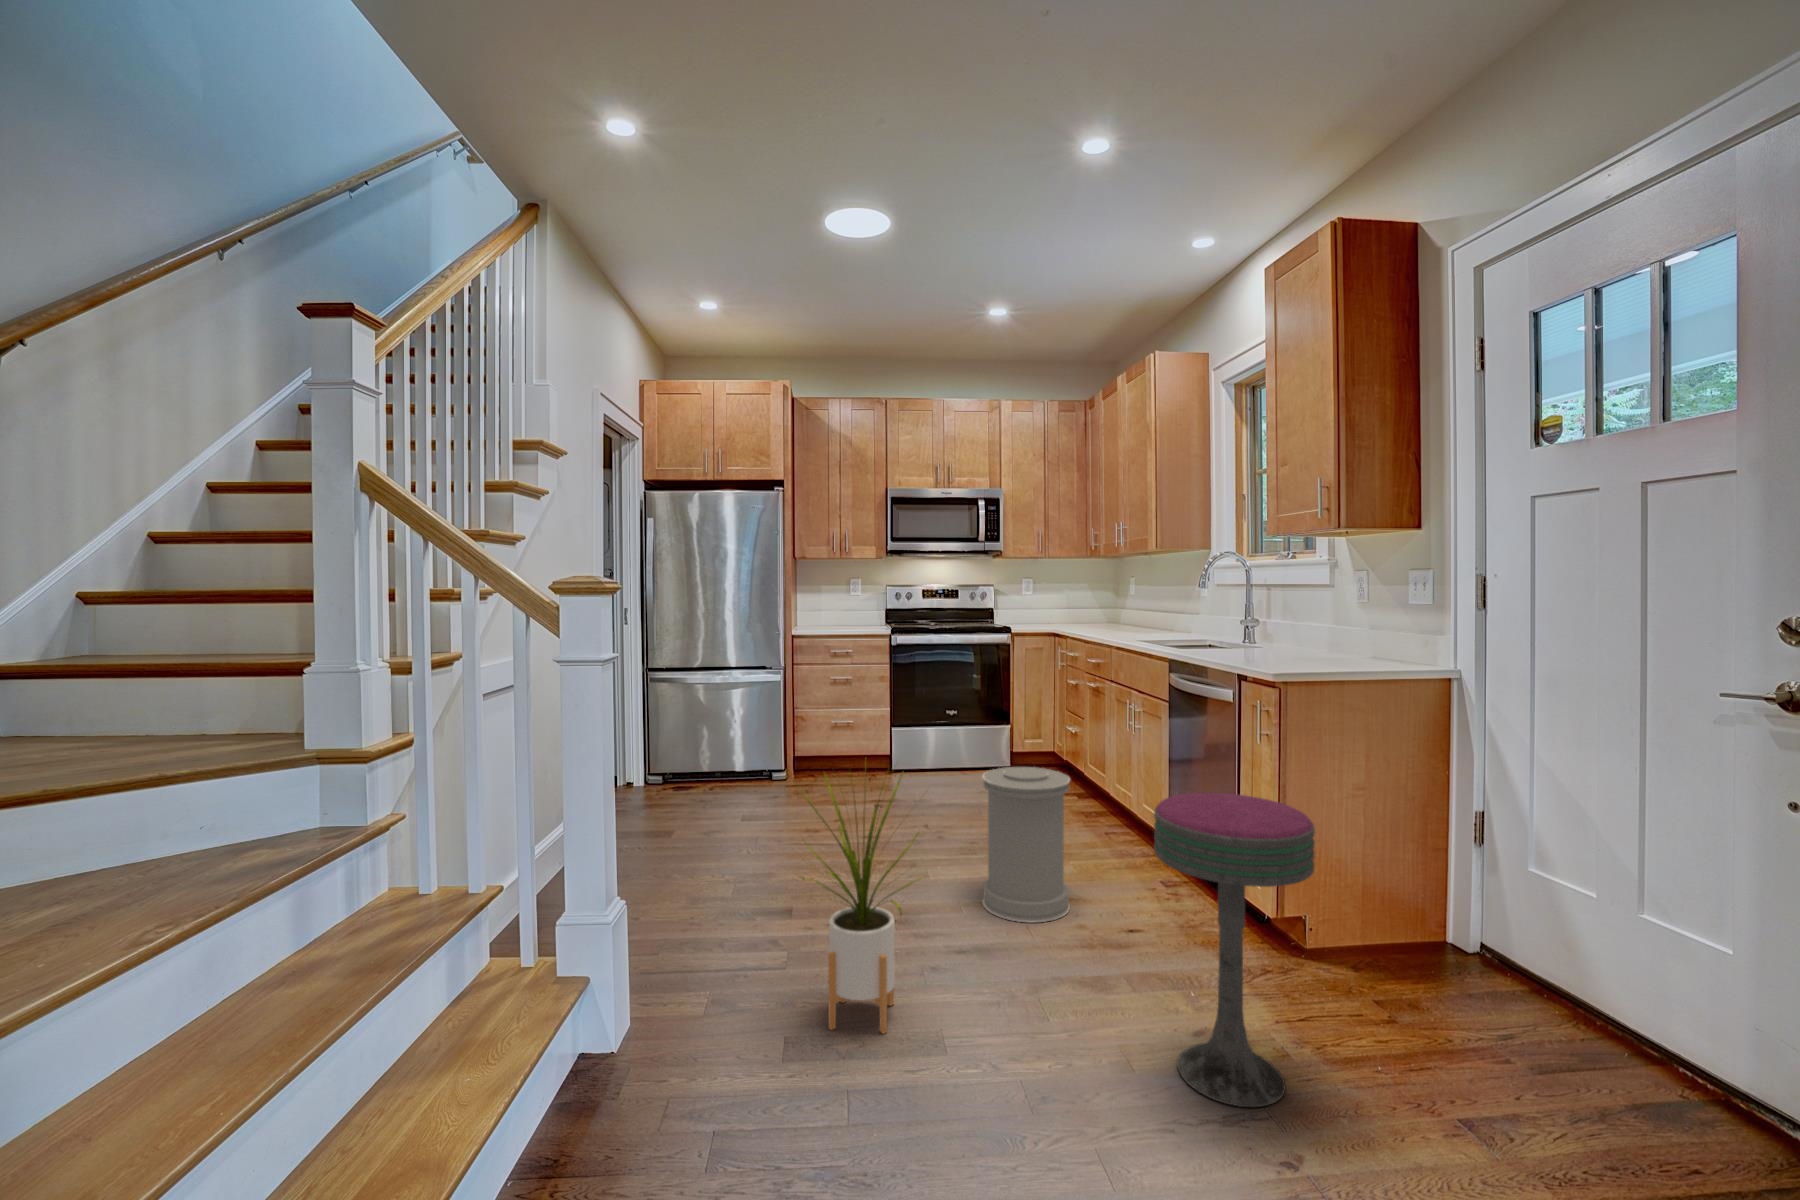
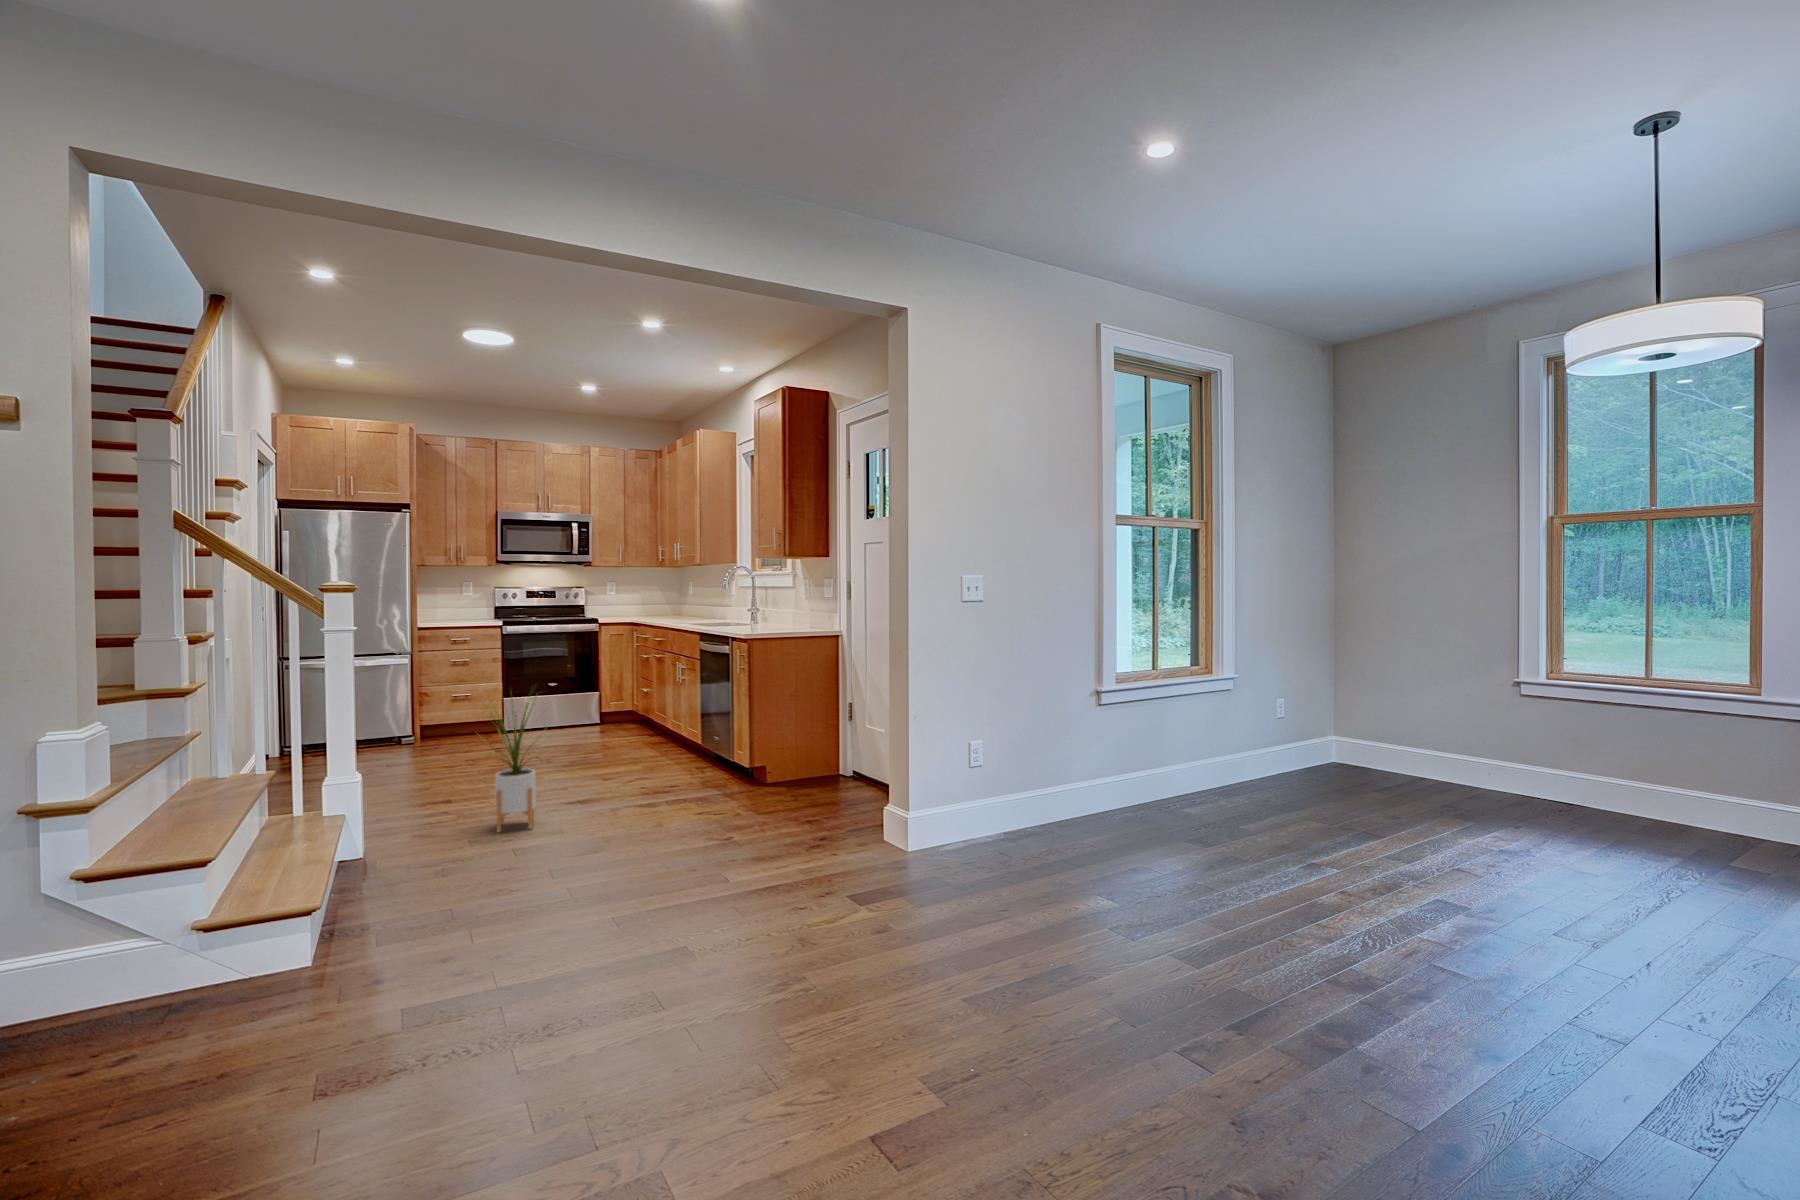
trash can: present [982,767,1070,923] -> none [583,699,639,787]
bar stool: present [1154,793,1315,1107] -> none [674,688,744,822]

